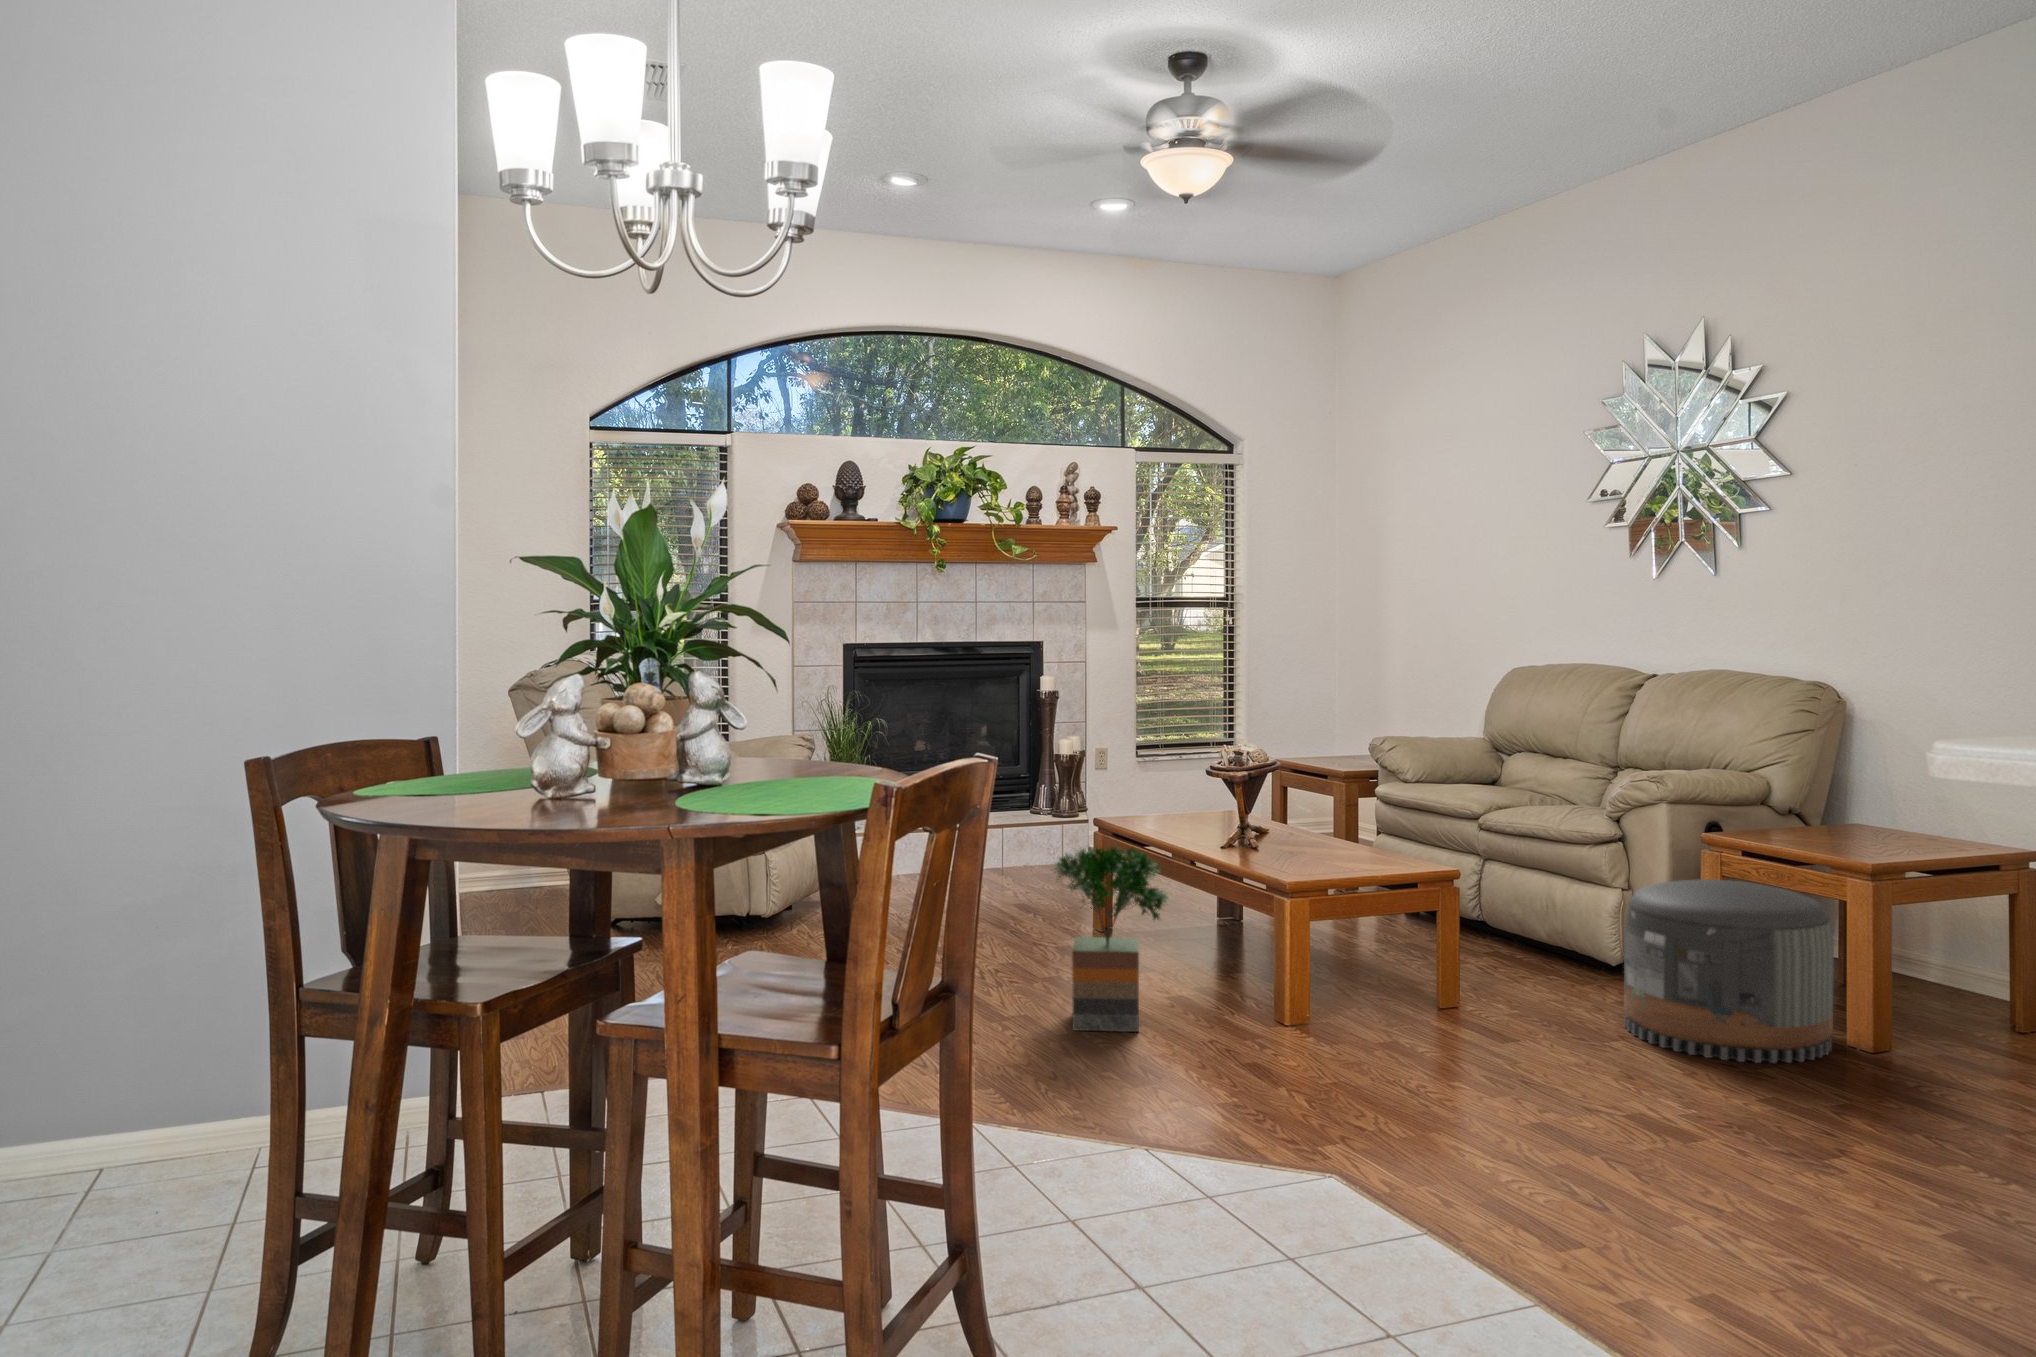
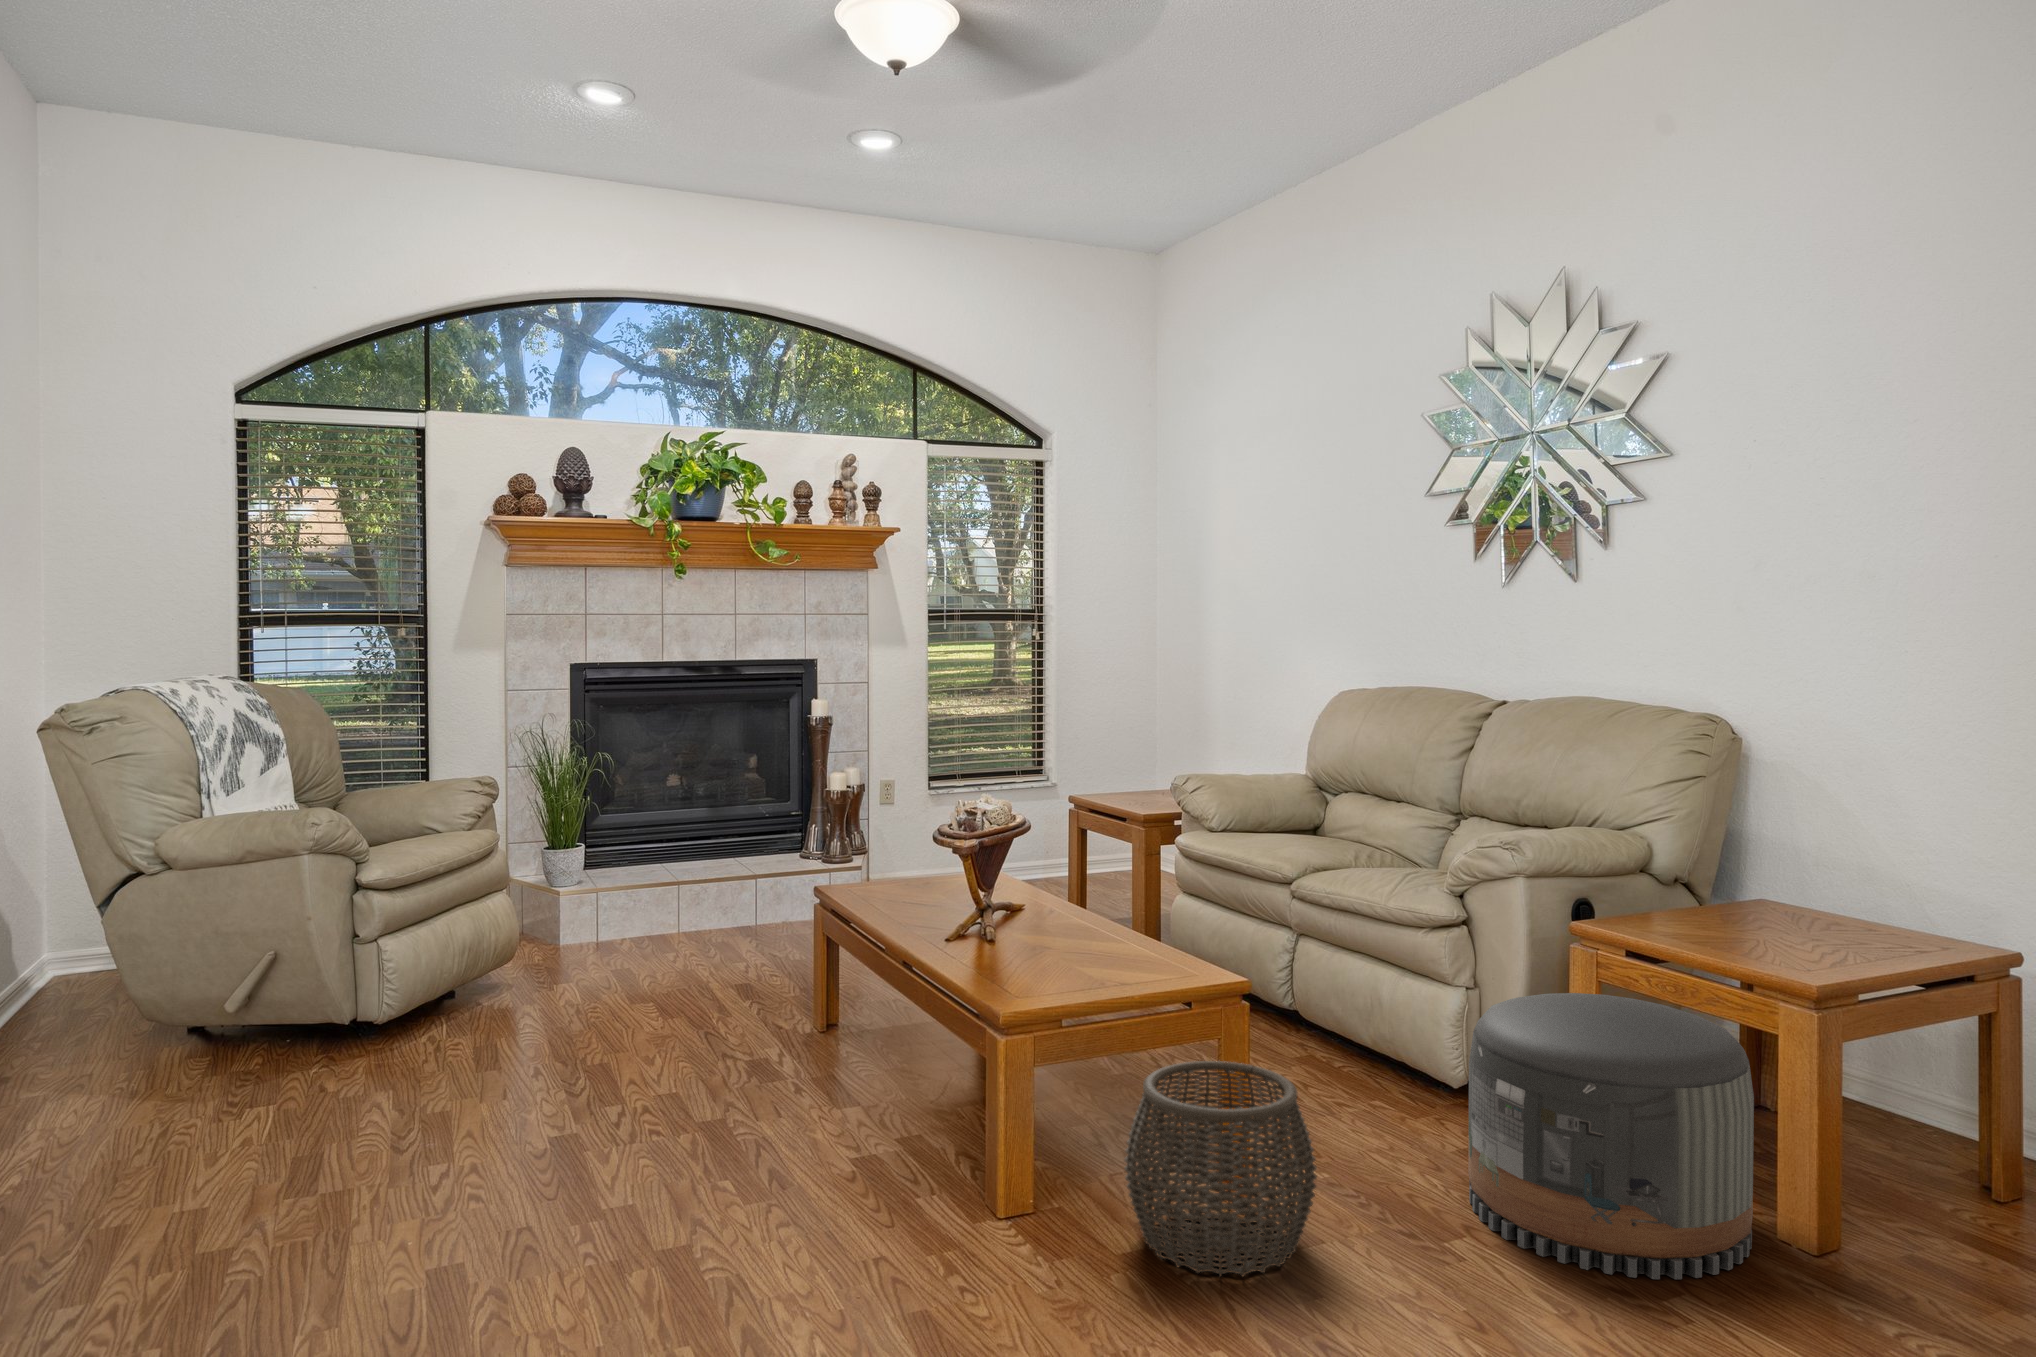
potted tree: present [1054,846,1169,1032] -> none [669,957,842,1236]
woven basket: none [1377,919,1516,1055] -> present [1124,1061,1317,1276]

